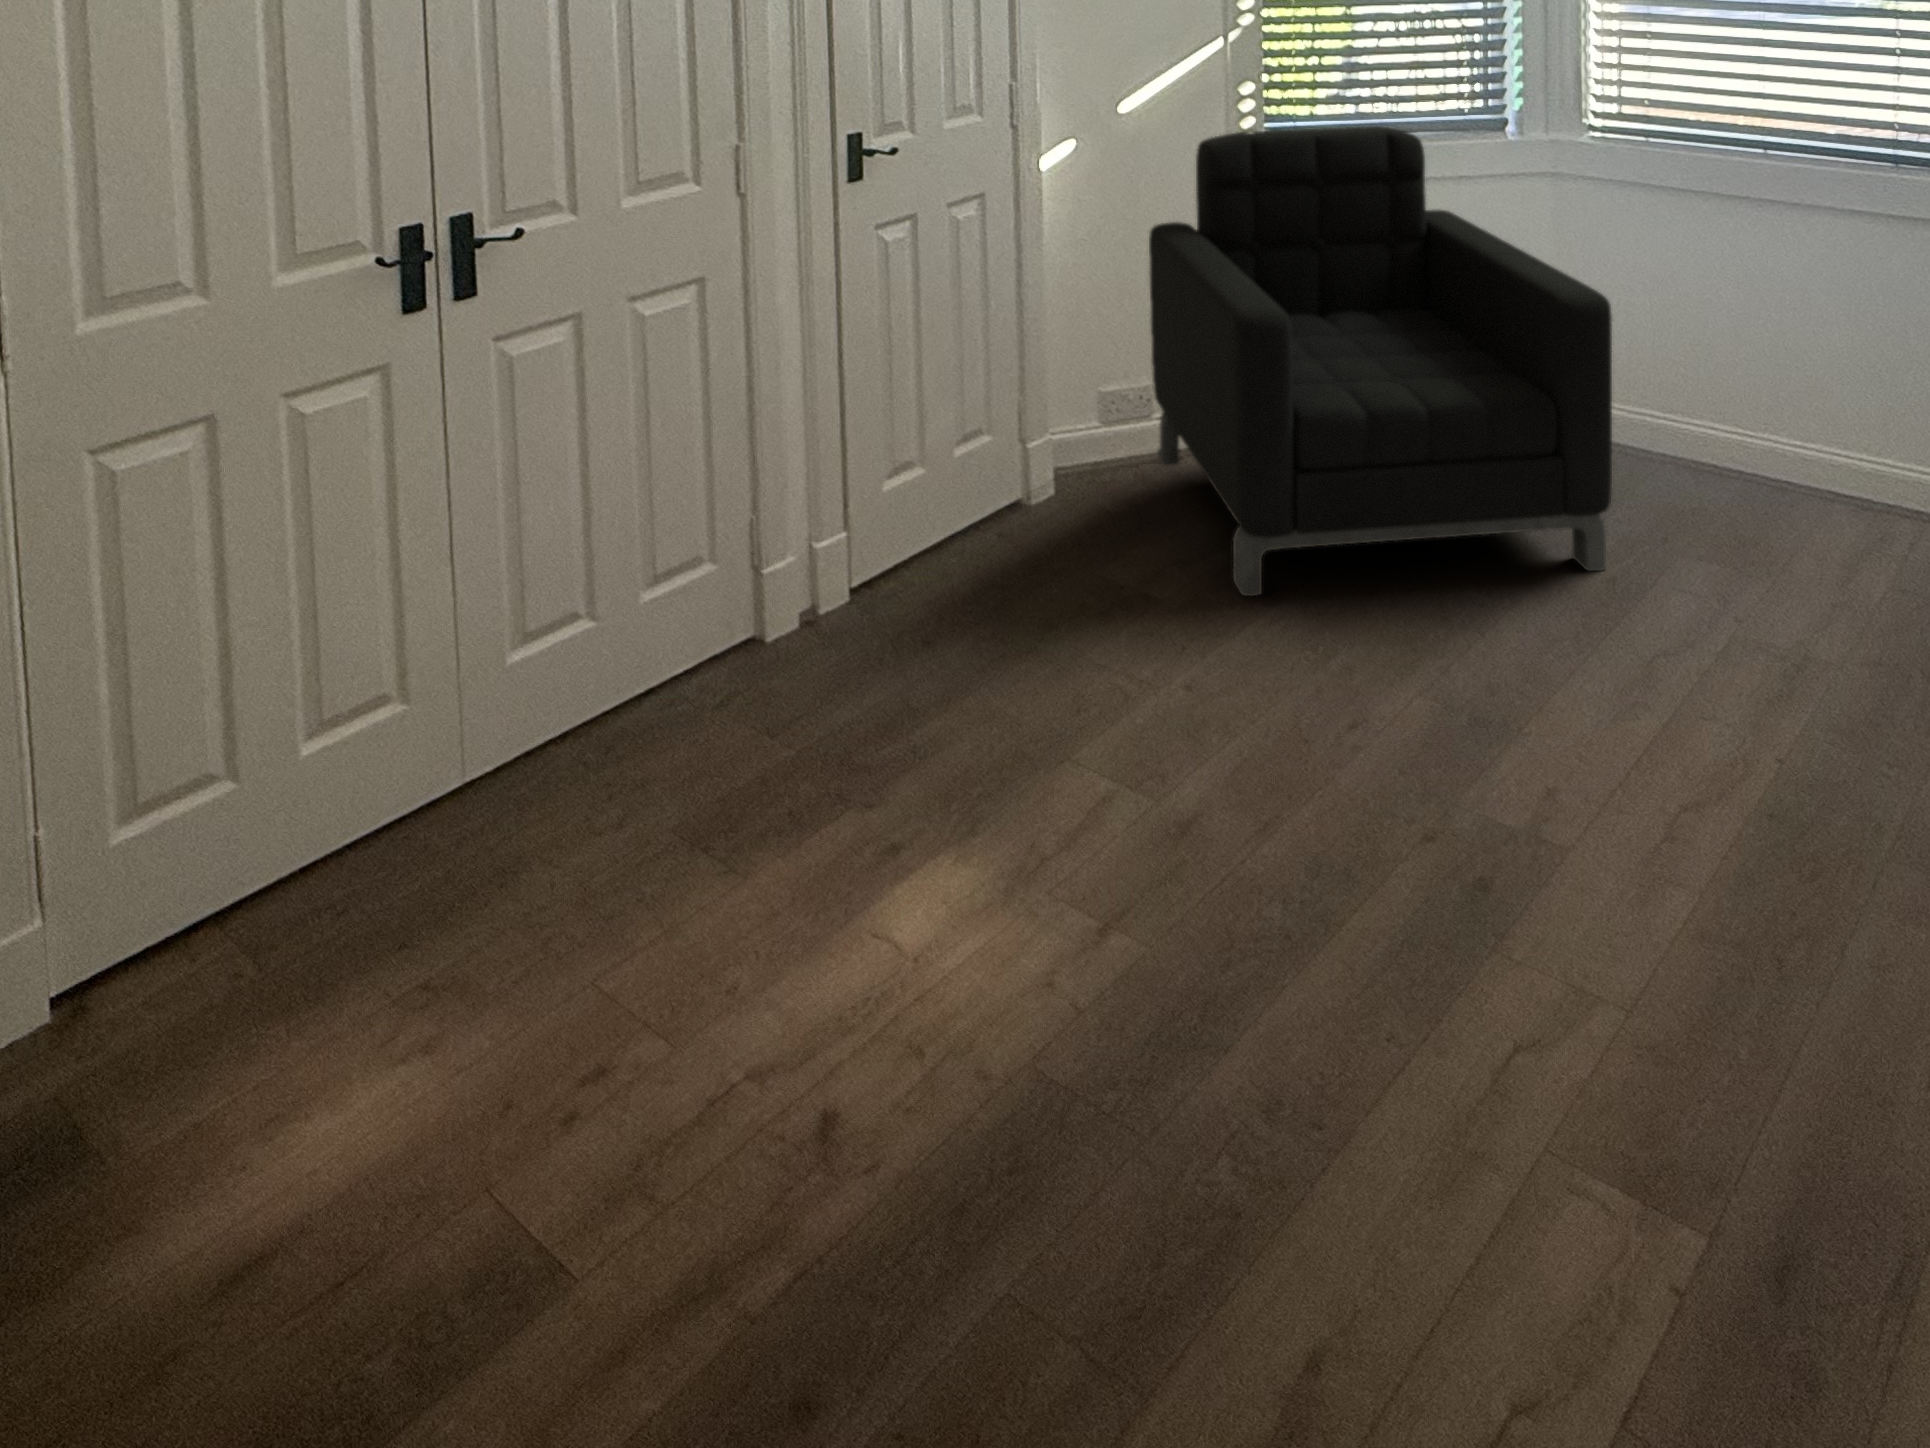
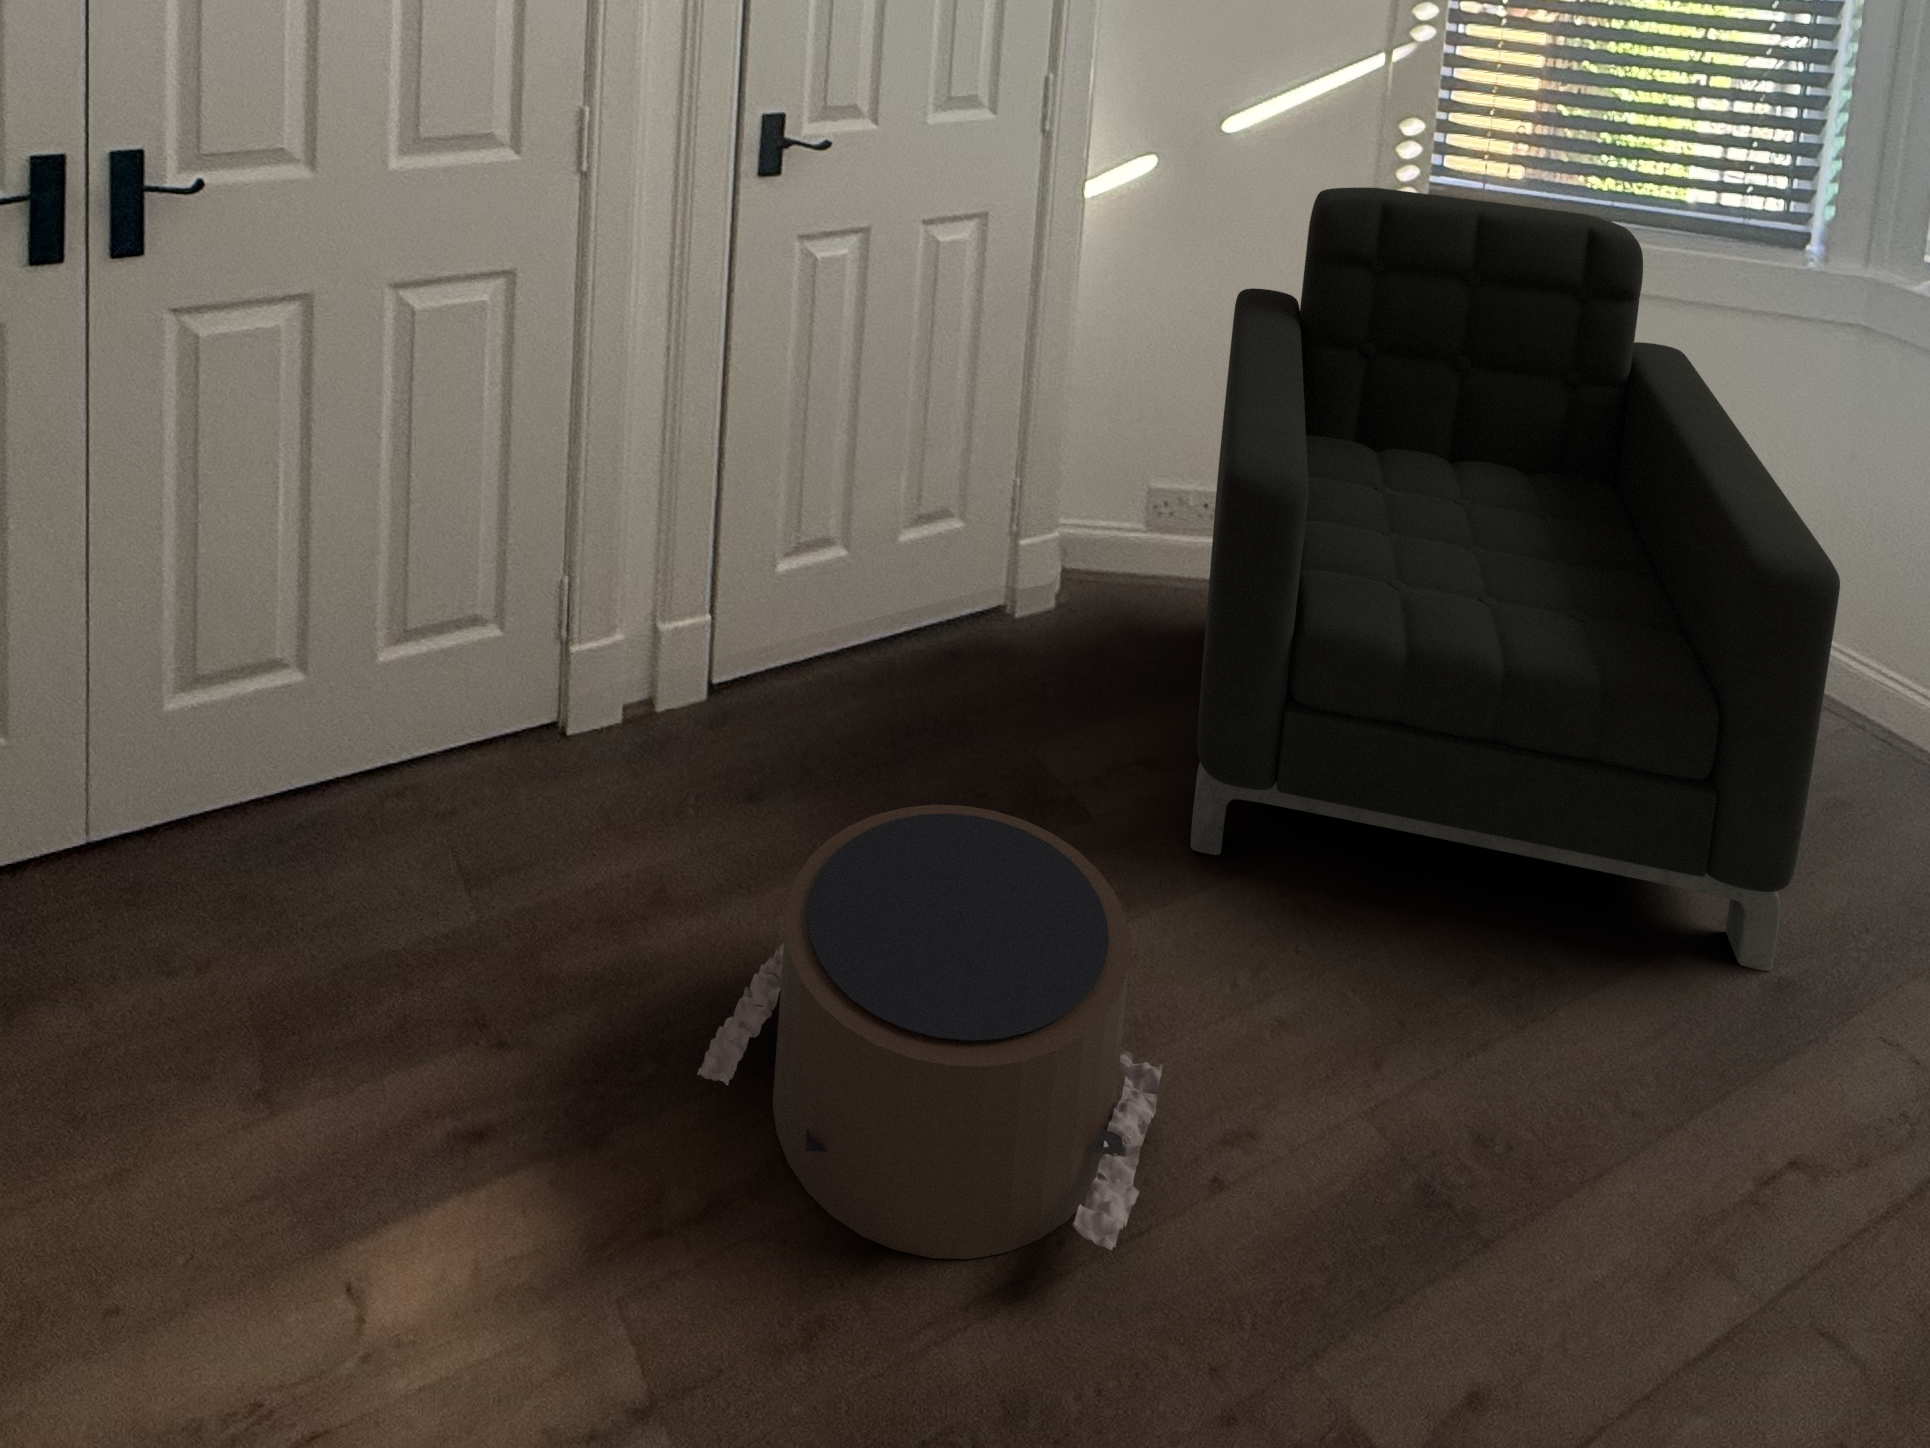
pouf: none [1031,568,1337,819] -> present [697,805,1163,1259]

